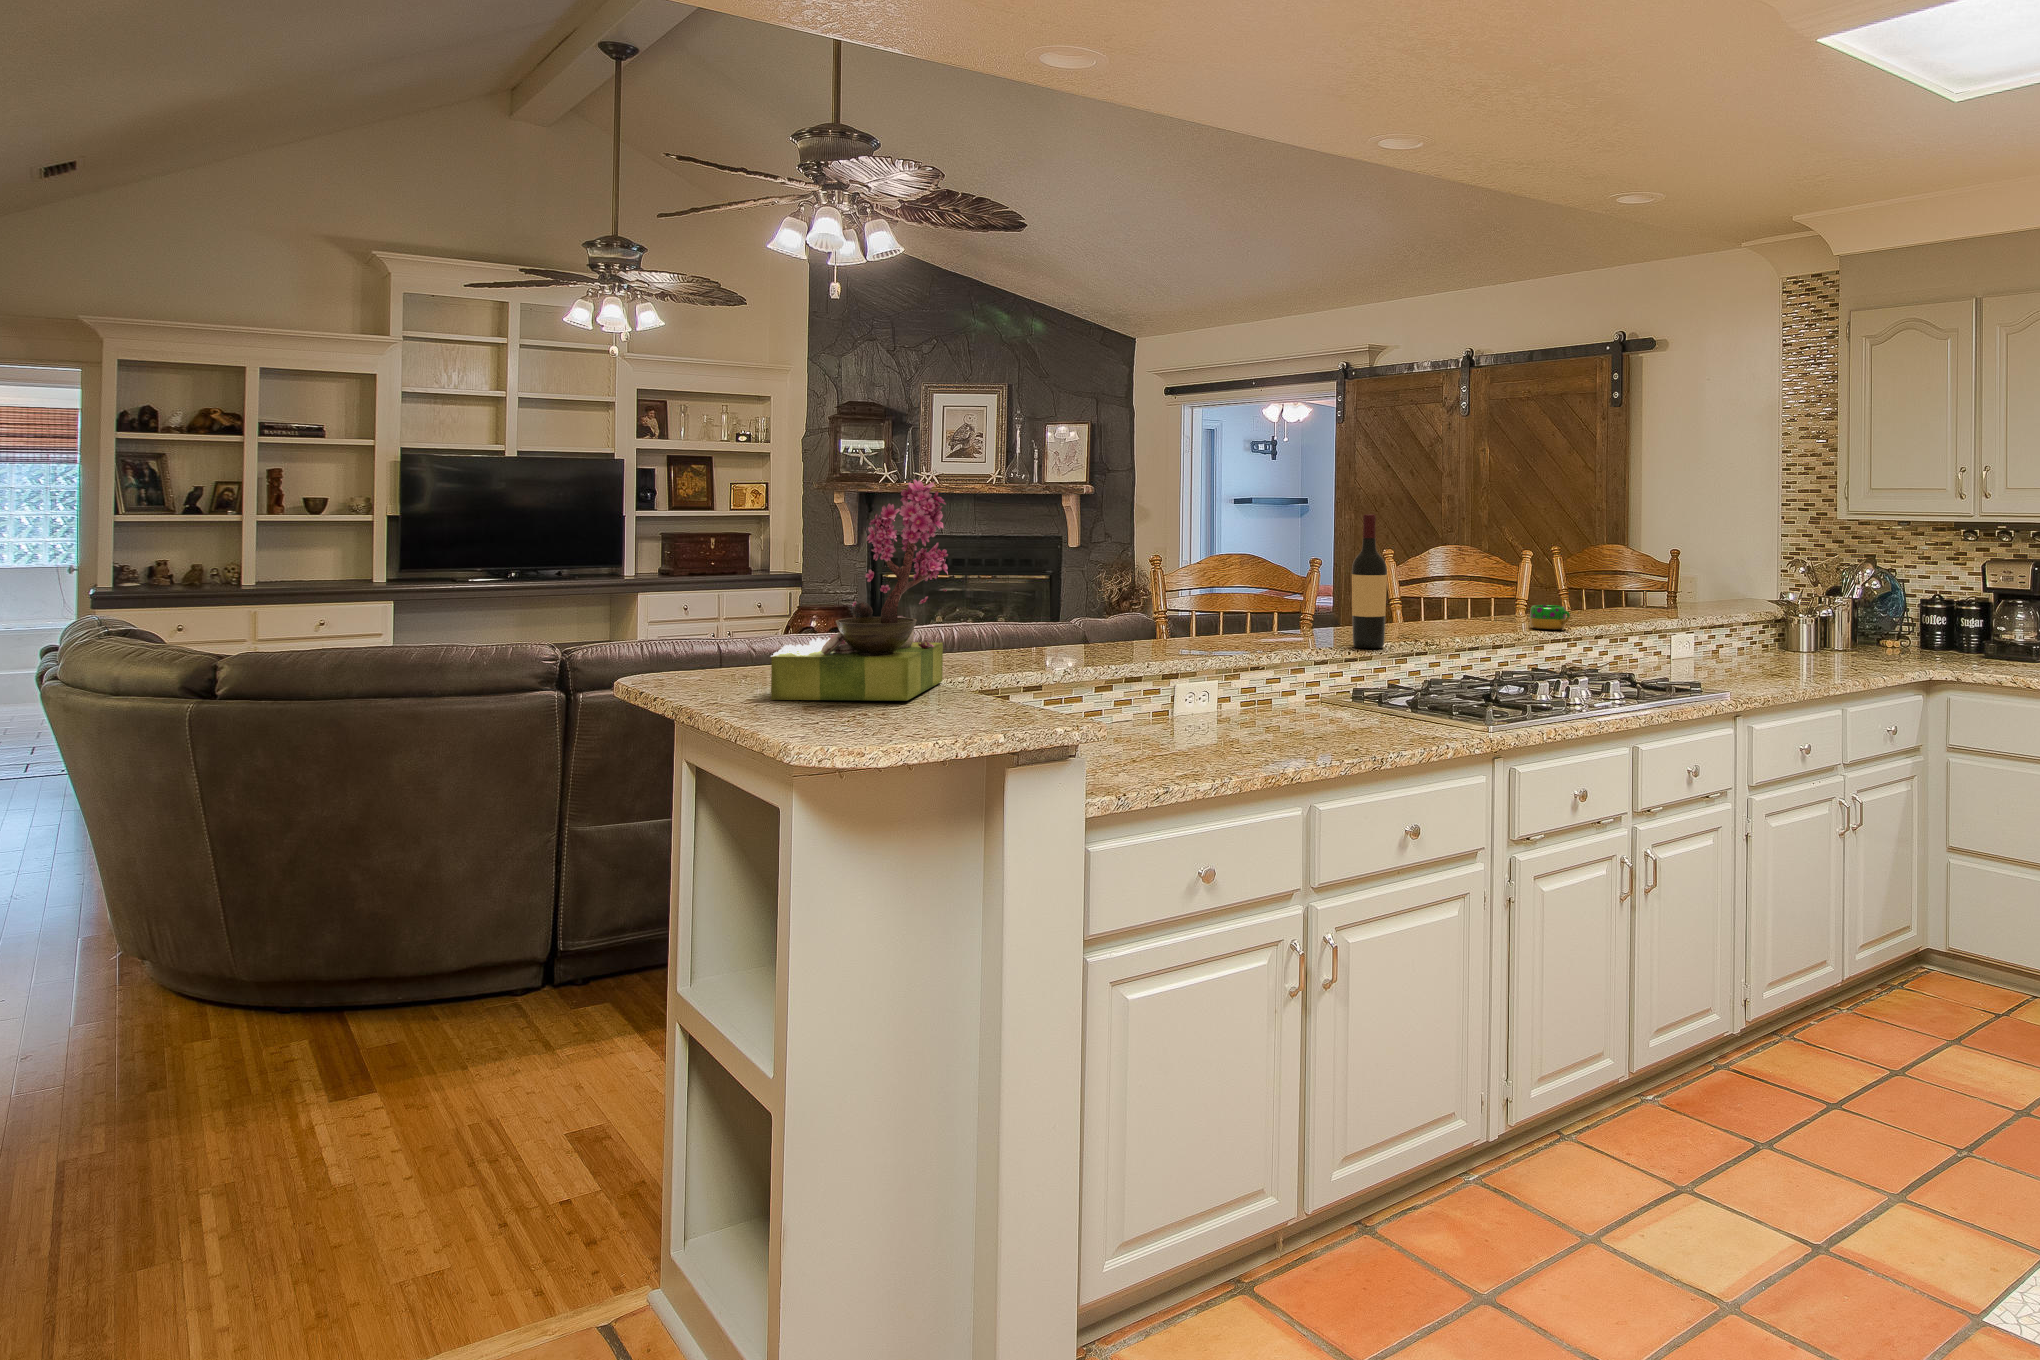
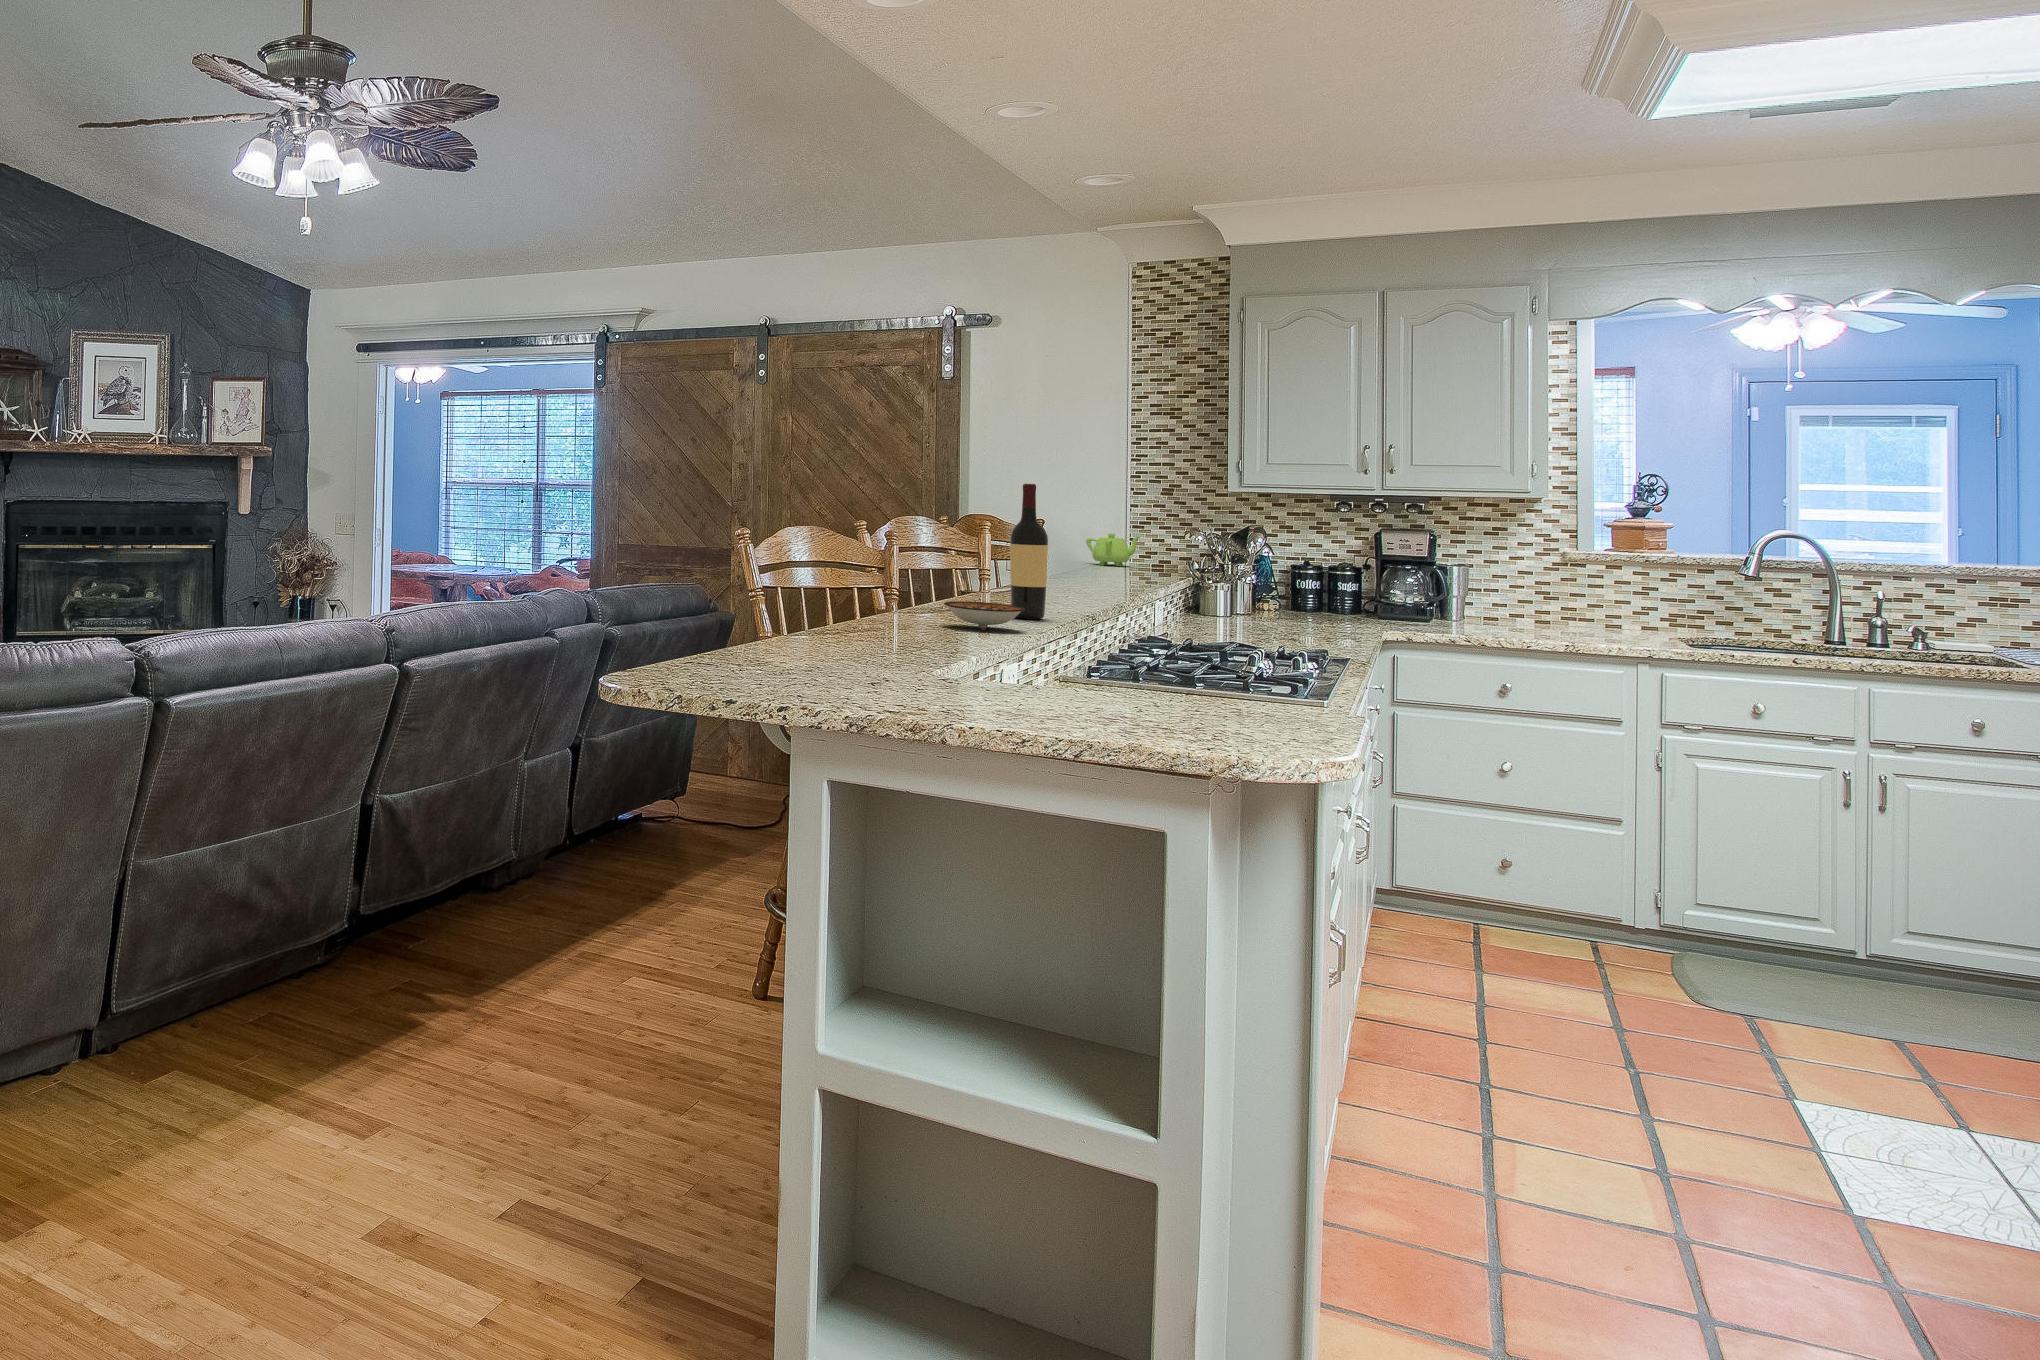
flower arrangement: present [771,479,948,700] -> none [743,444,932,682]
teapot: none [1760,565,1811,598] -> present [1086,534,1140,566]
mug: present [1530,605,1570,630] -> none [1060,574,1107,599]
ceramic bowl: none [1220,630,1294,656] -> present [944,601,1025,628]

